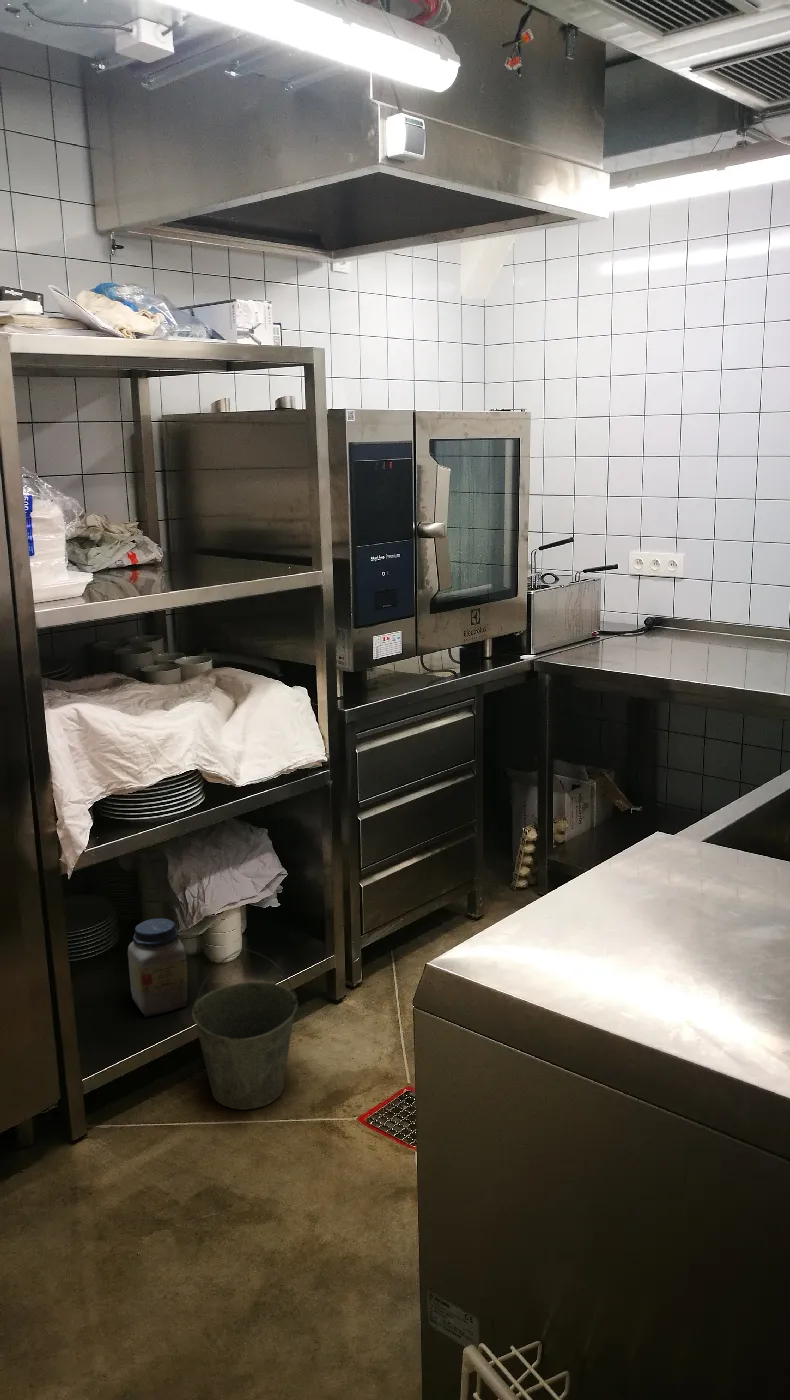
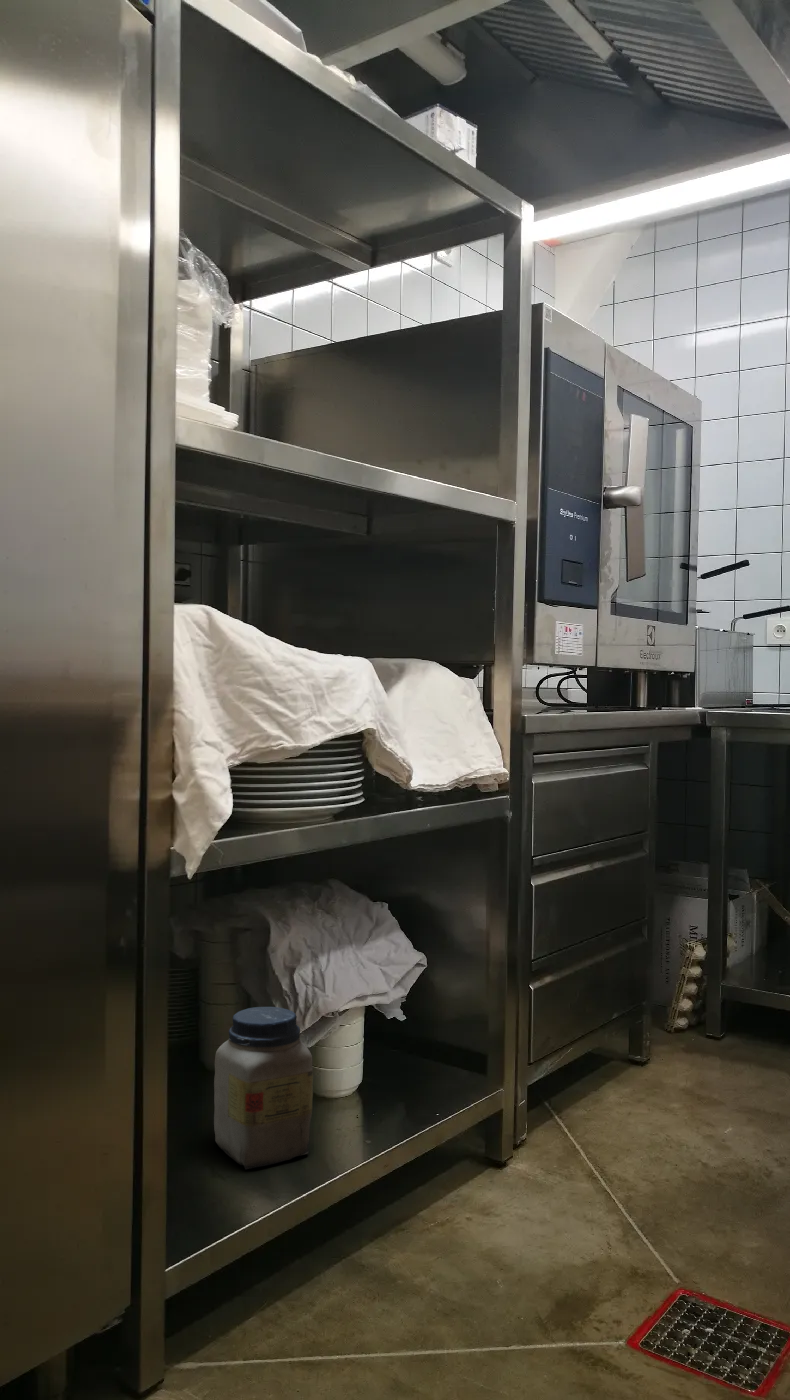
bucket: present [192,948,298,1110] -> none [337,1042,510,1331]

